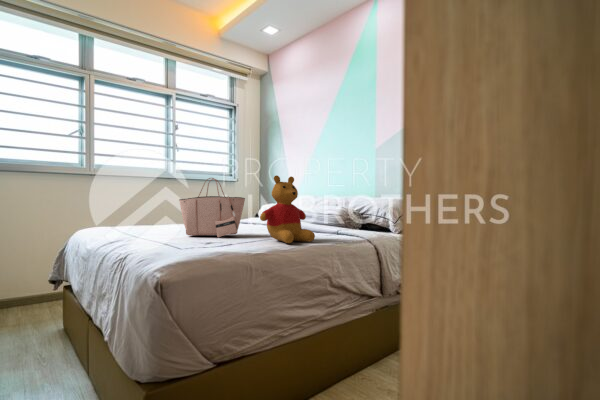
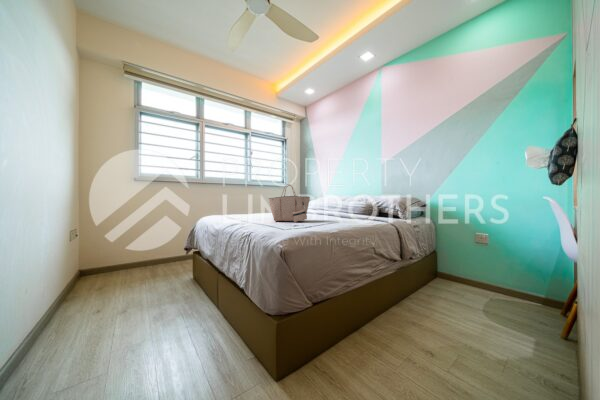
stuffed bear: present [260,175,315,243] -> none [326,182,361,226]

